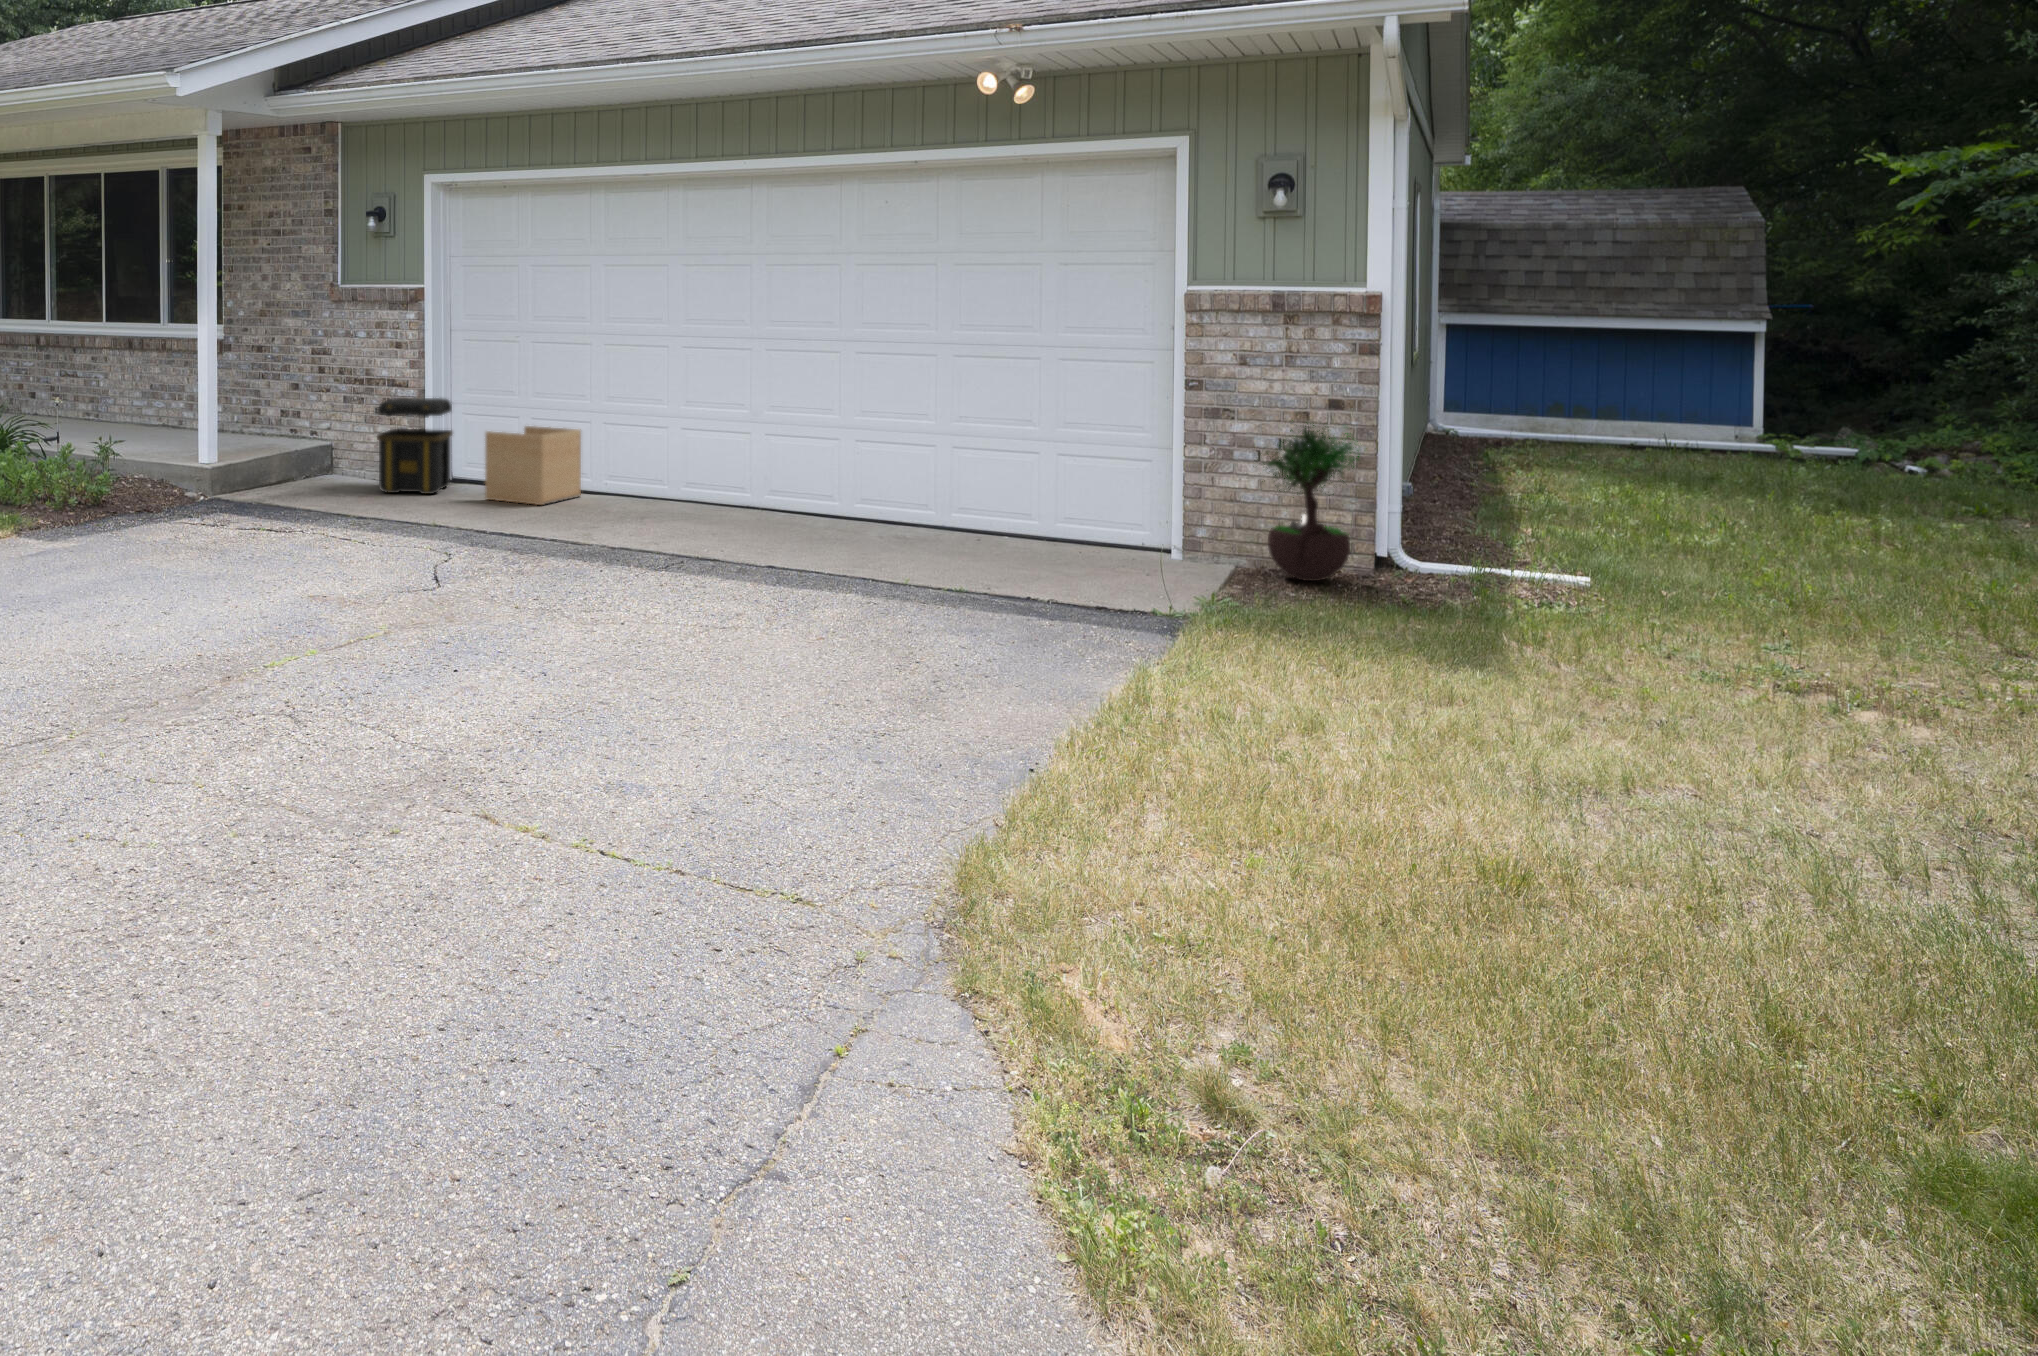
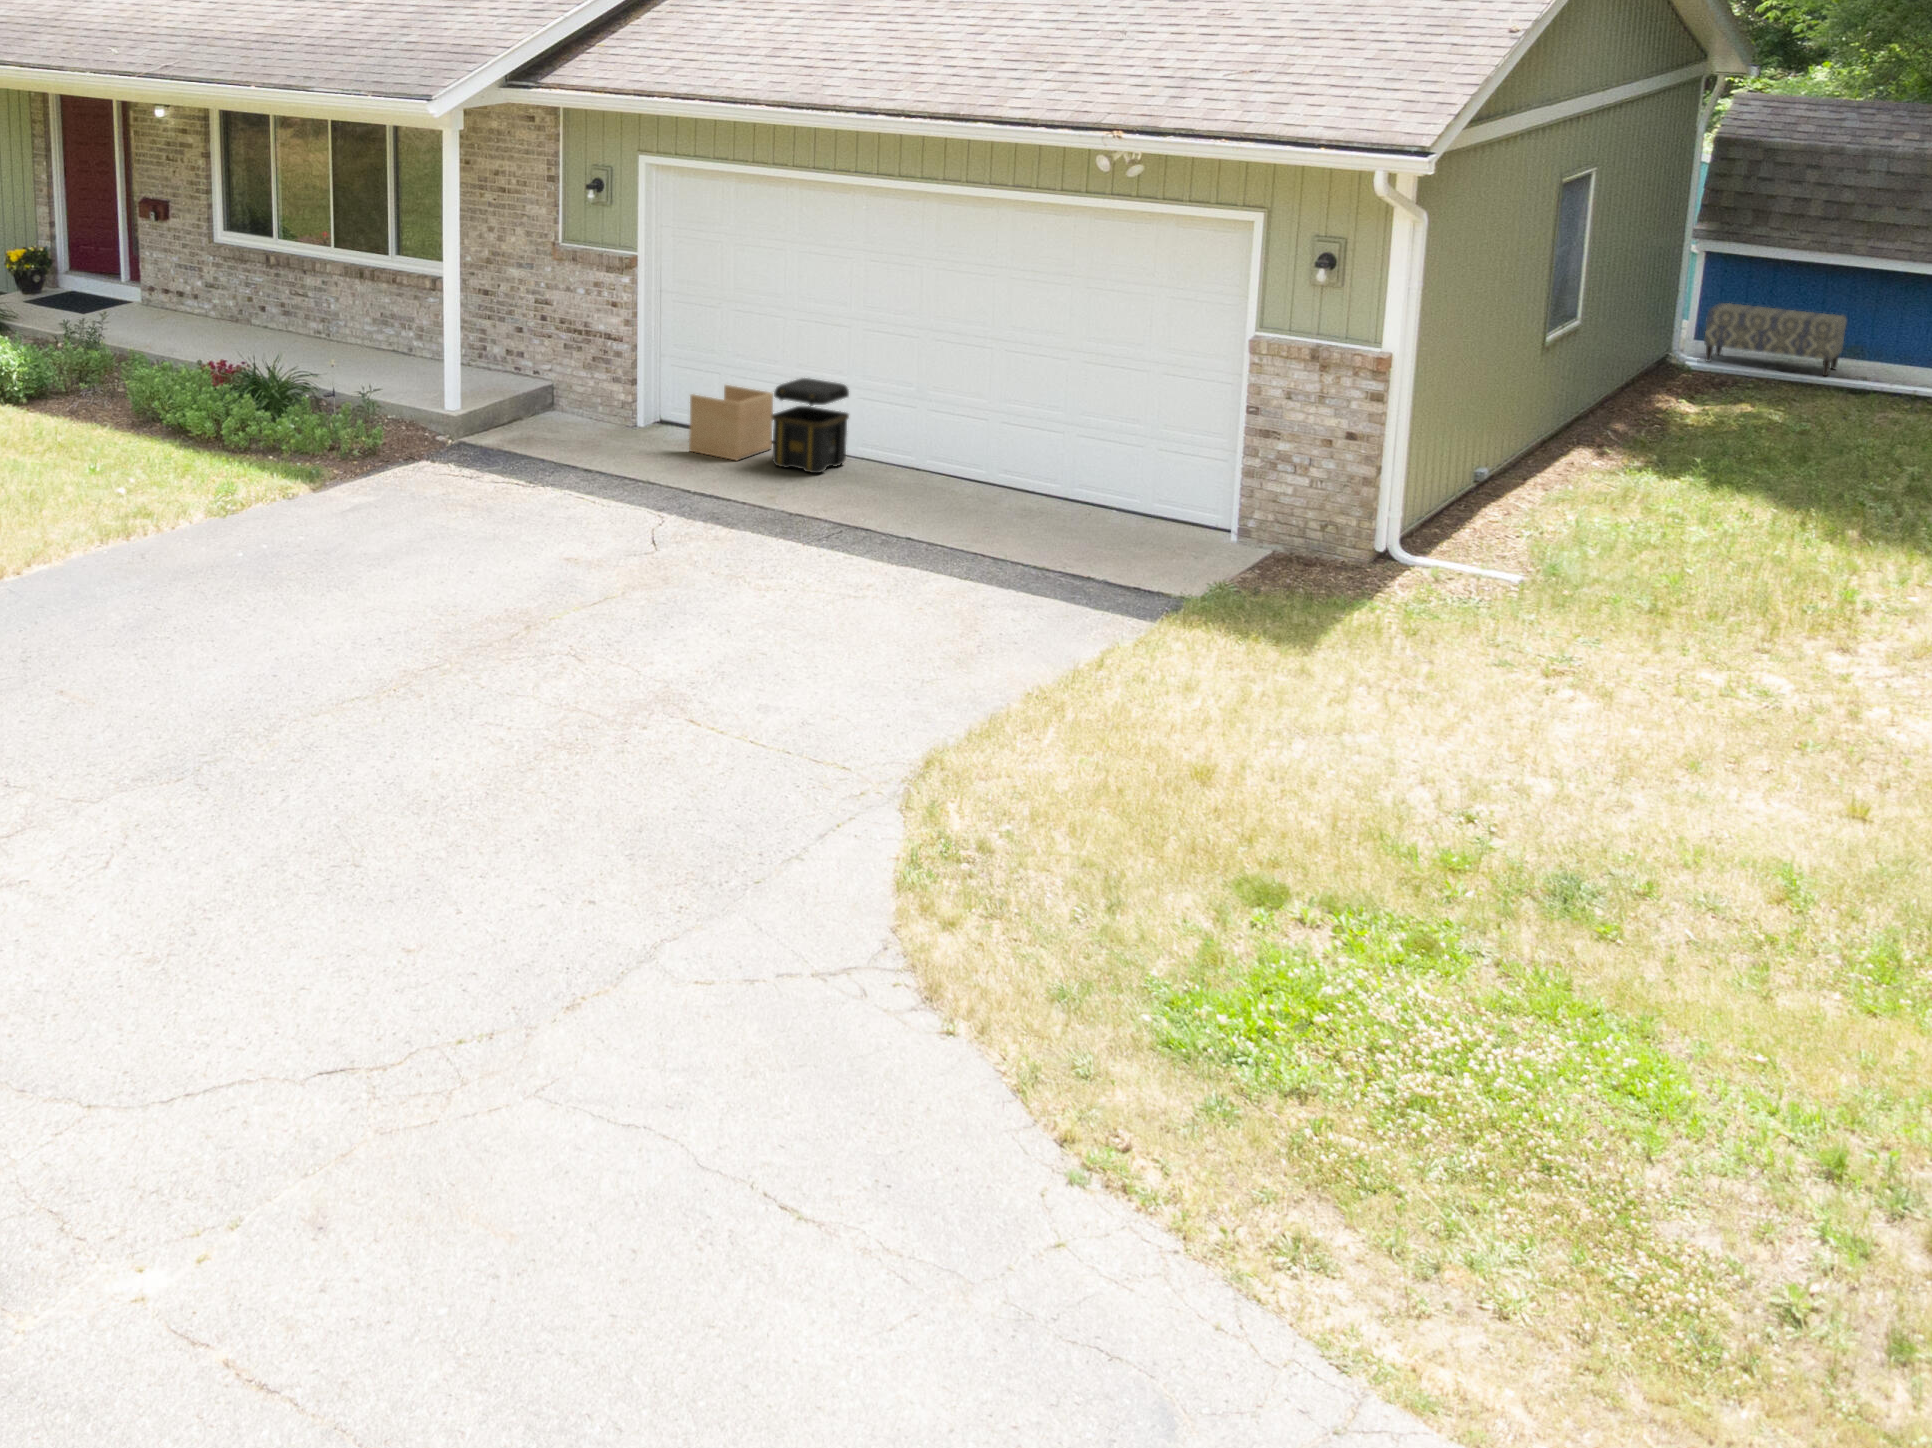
bench: none [1466,375,1602,435] -> present [1704,303,1846,376]
toolbox: present [377,398,452,494] -> present [772,378,849,473]
potted tree: present [1260,420,1360,581] -> none [1282,444,1364,570]

